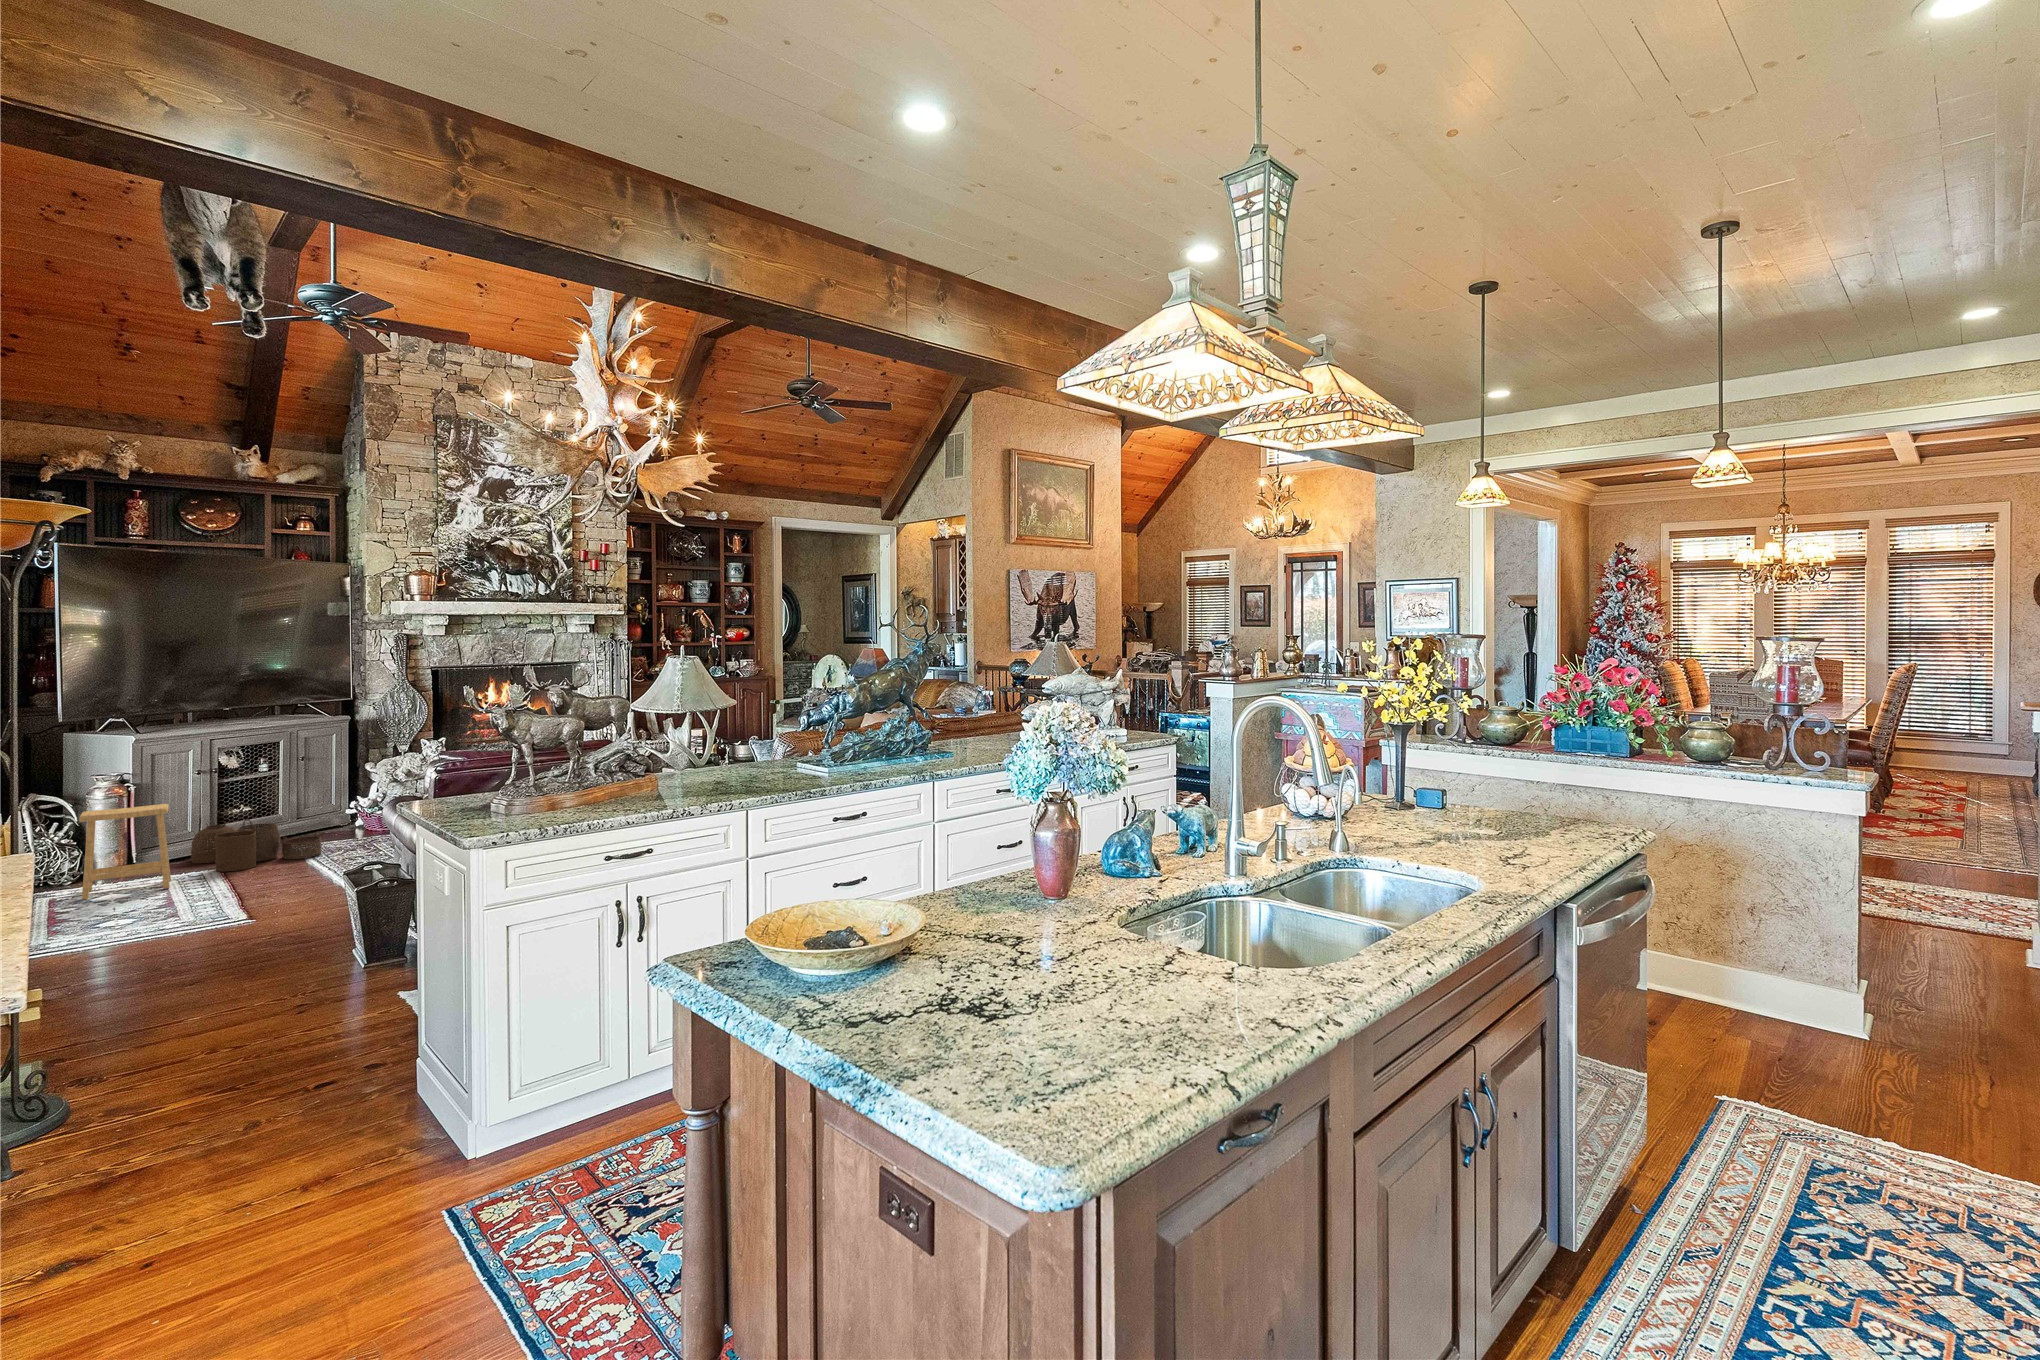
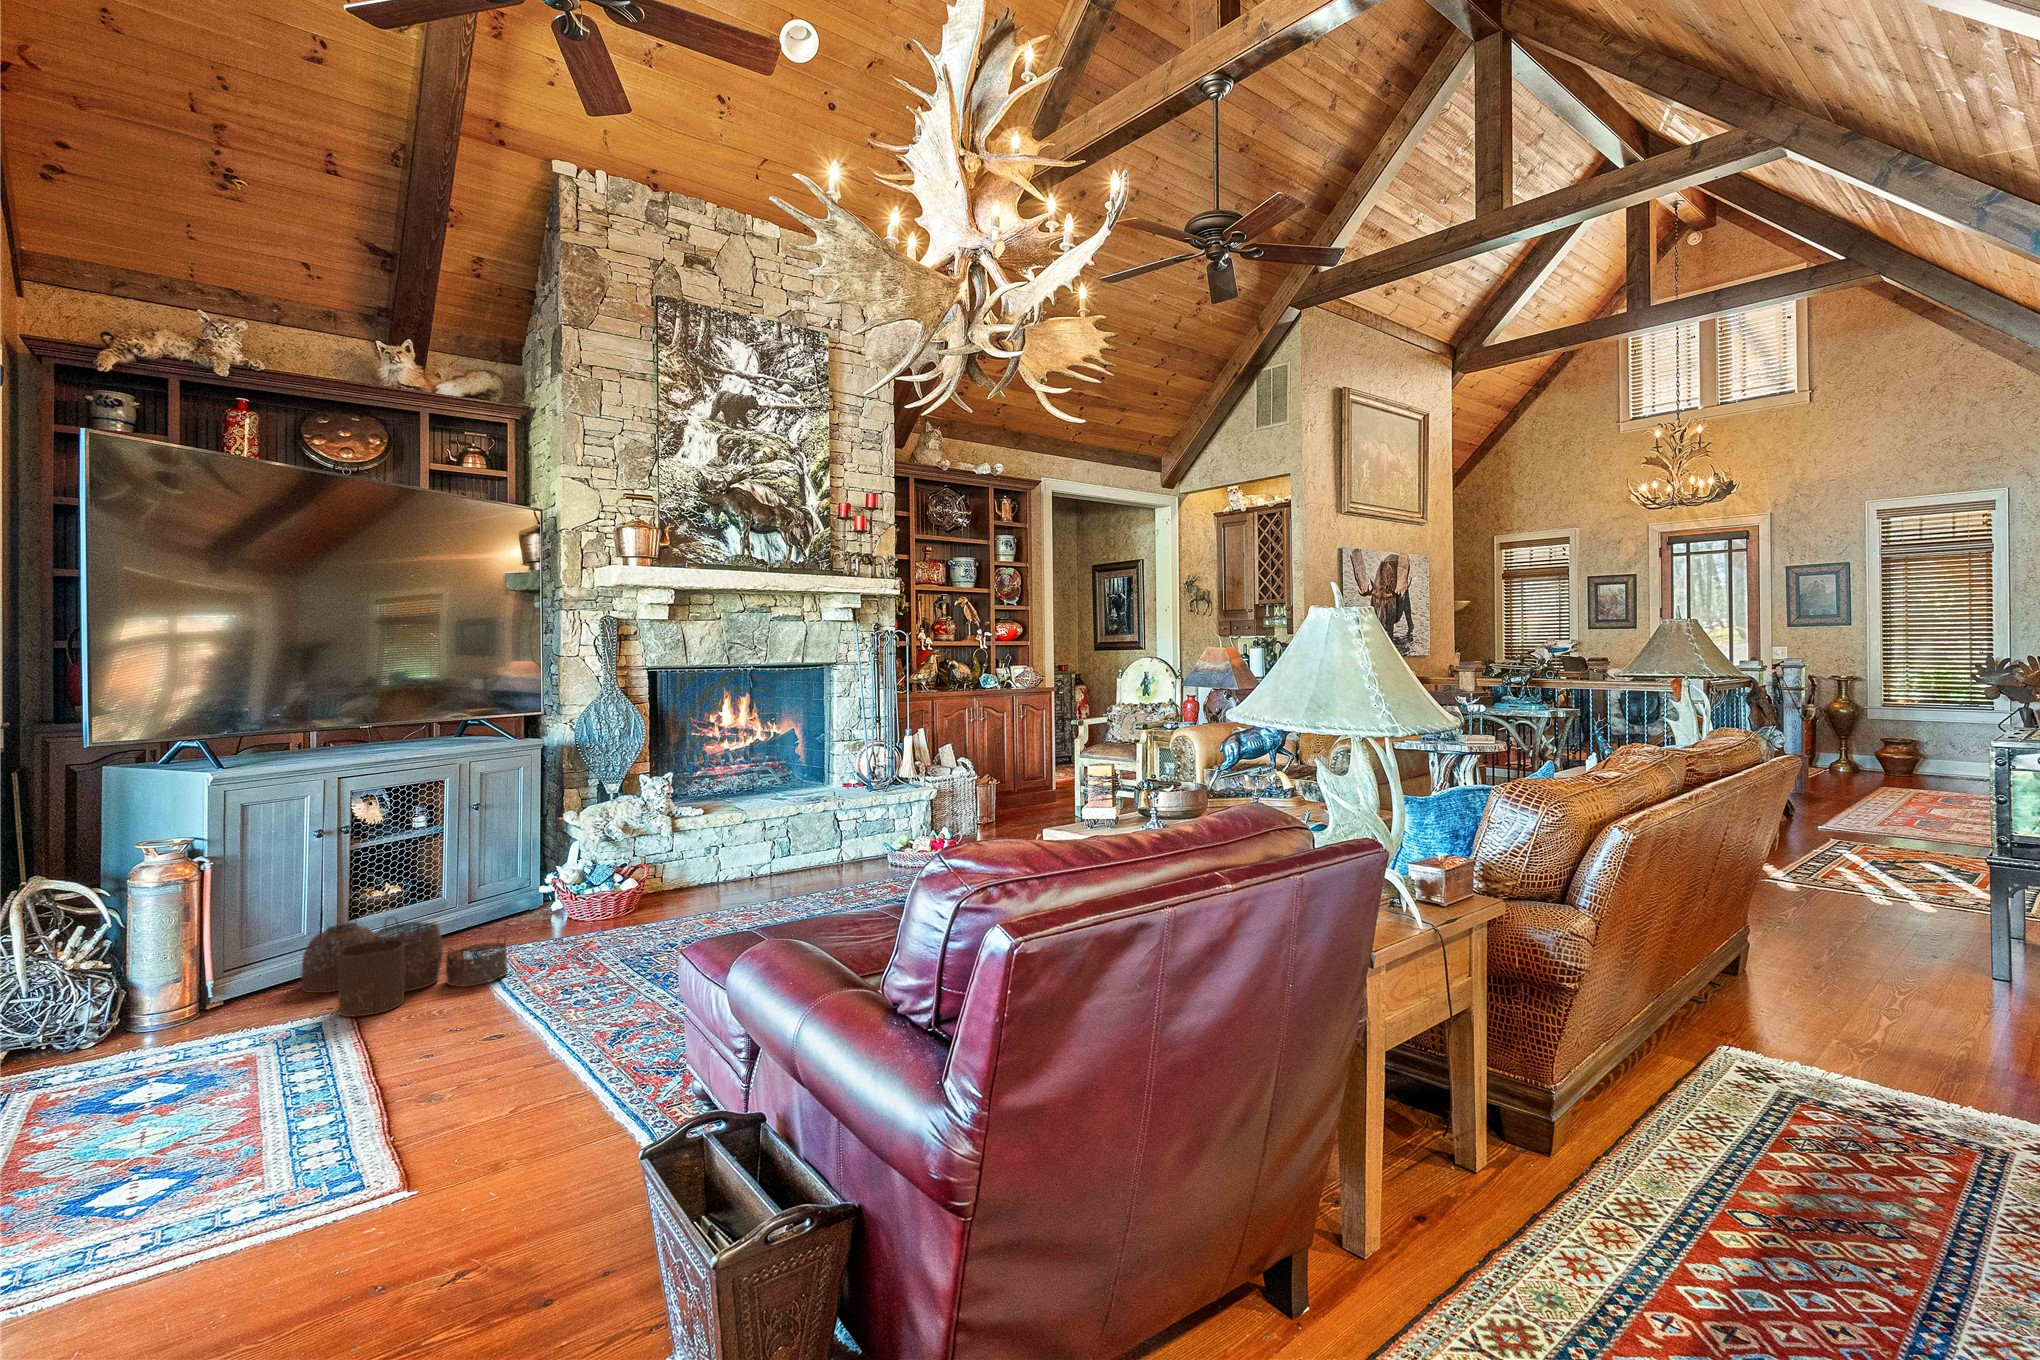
footstool: present [80,804,171,900] -> none [91,900,261,1094]

